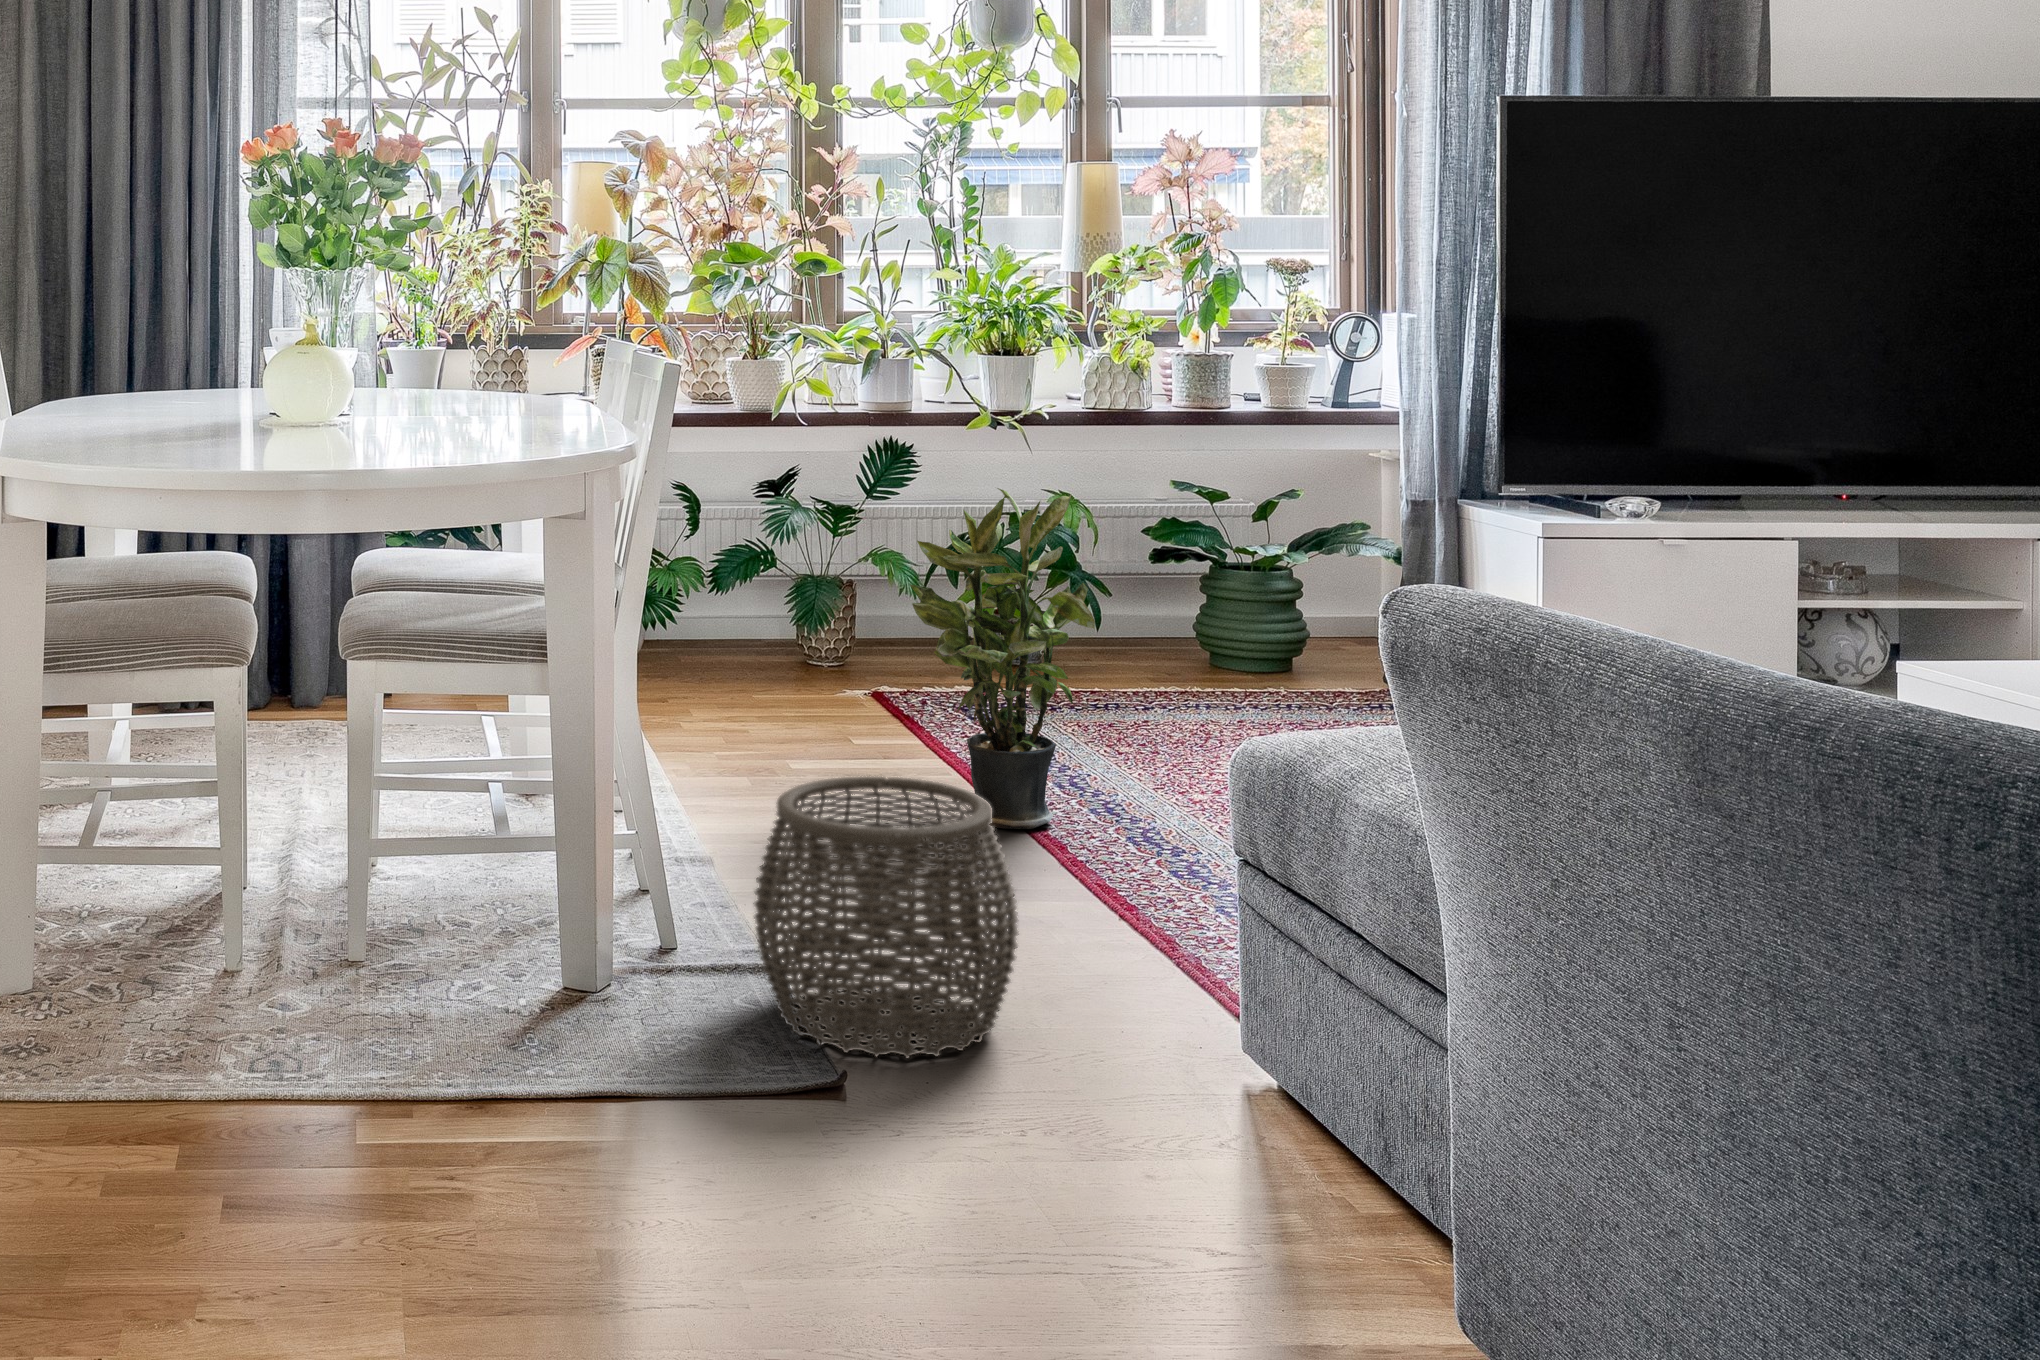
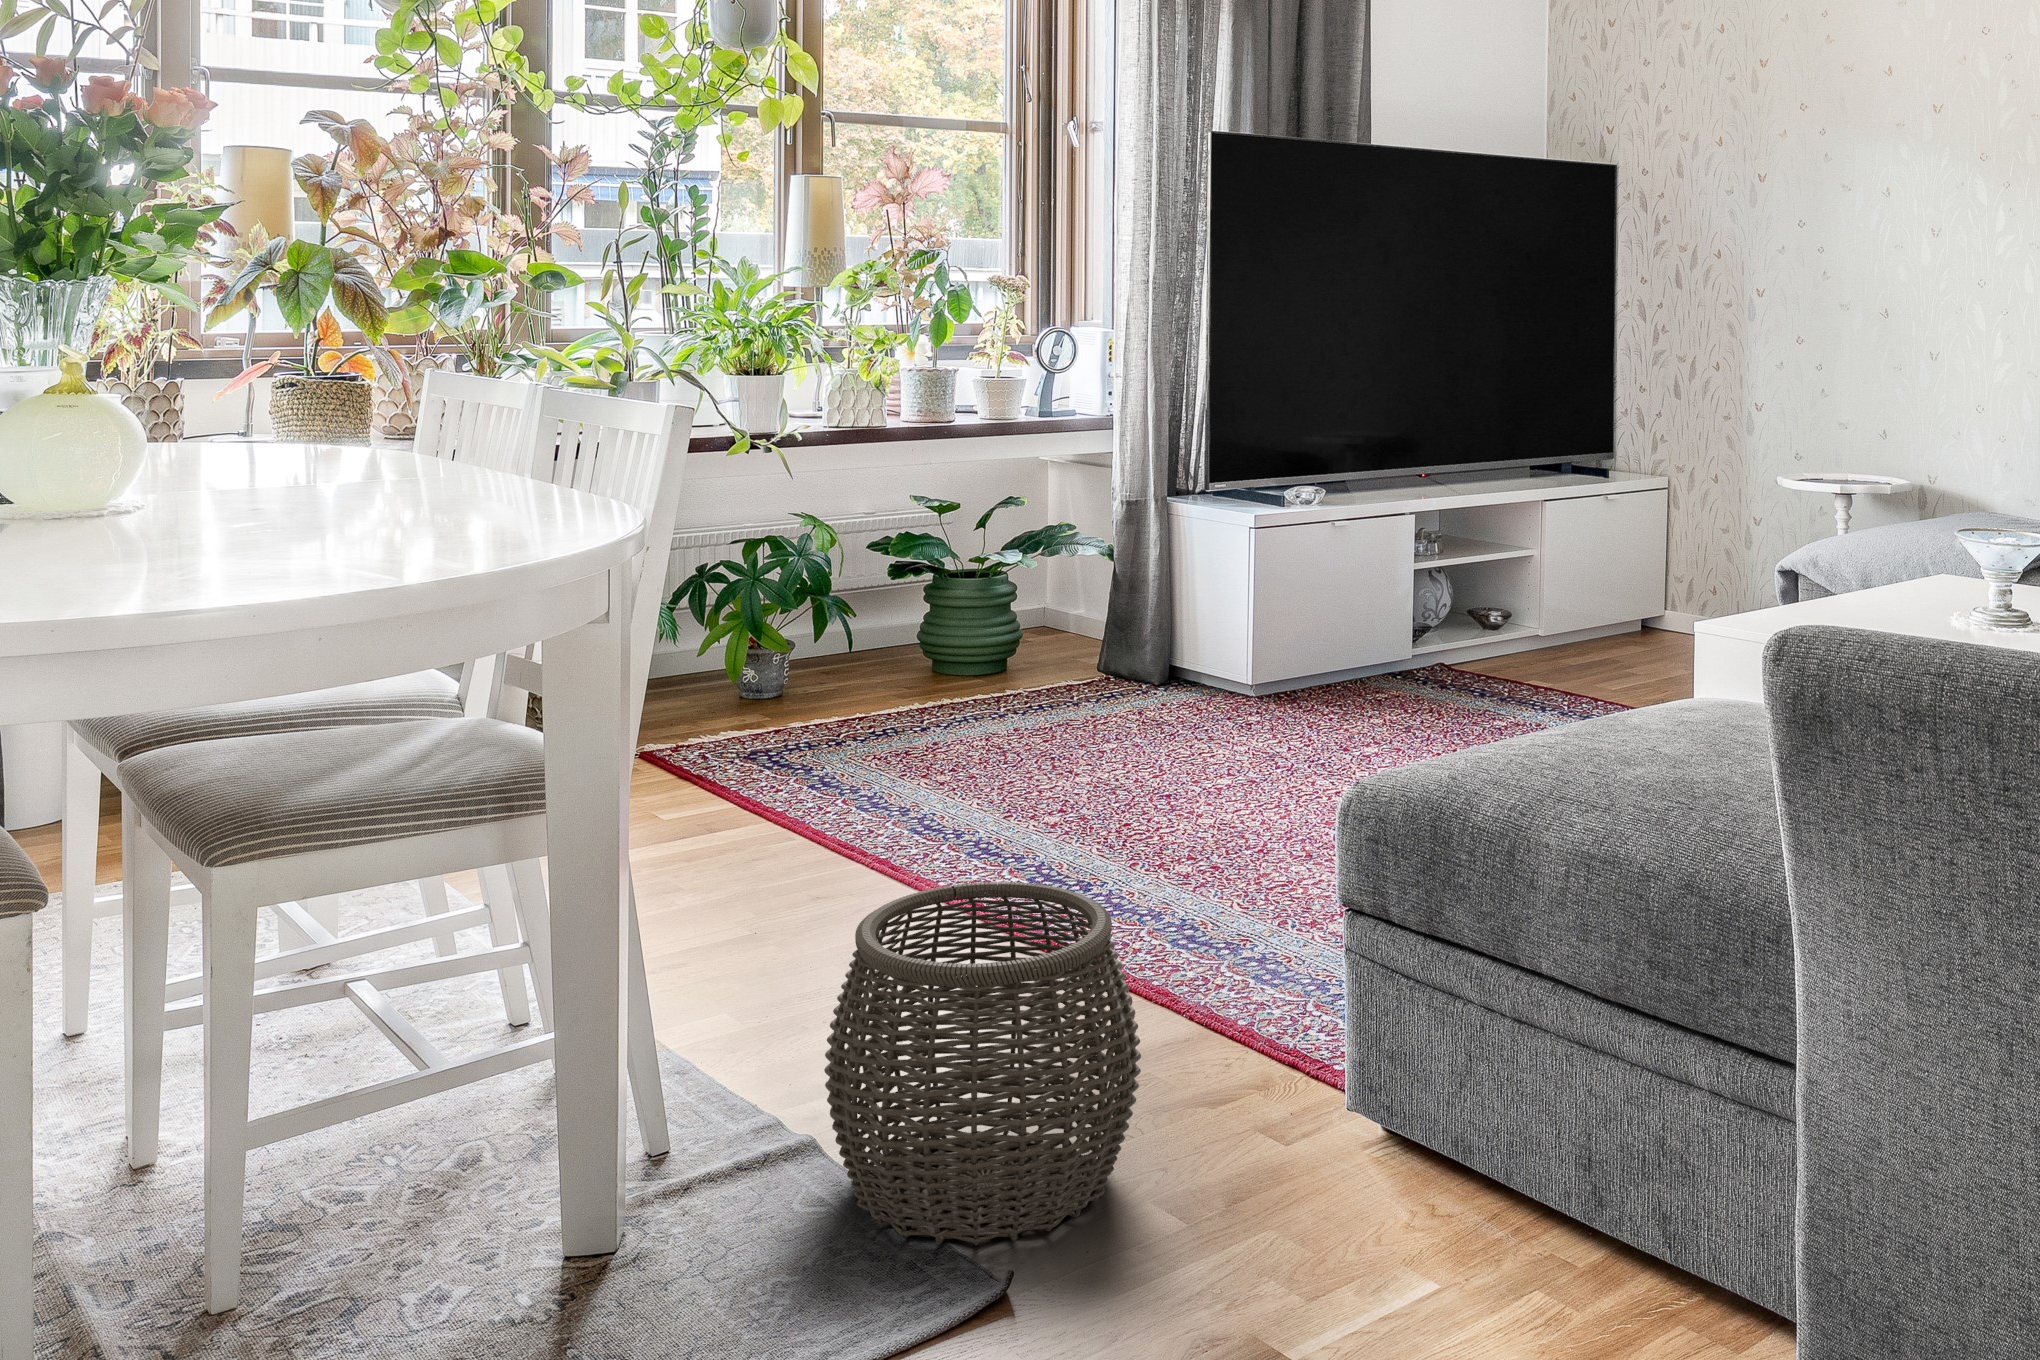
potted plant: present [910,488,1095,829] -> none [796,521,987,897]

